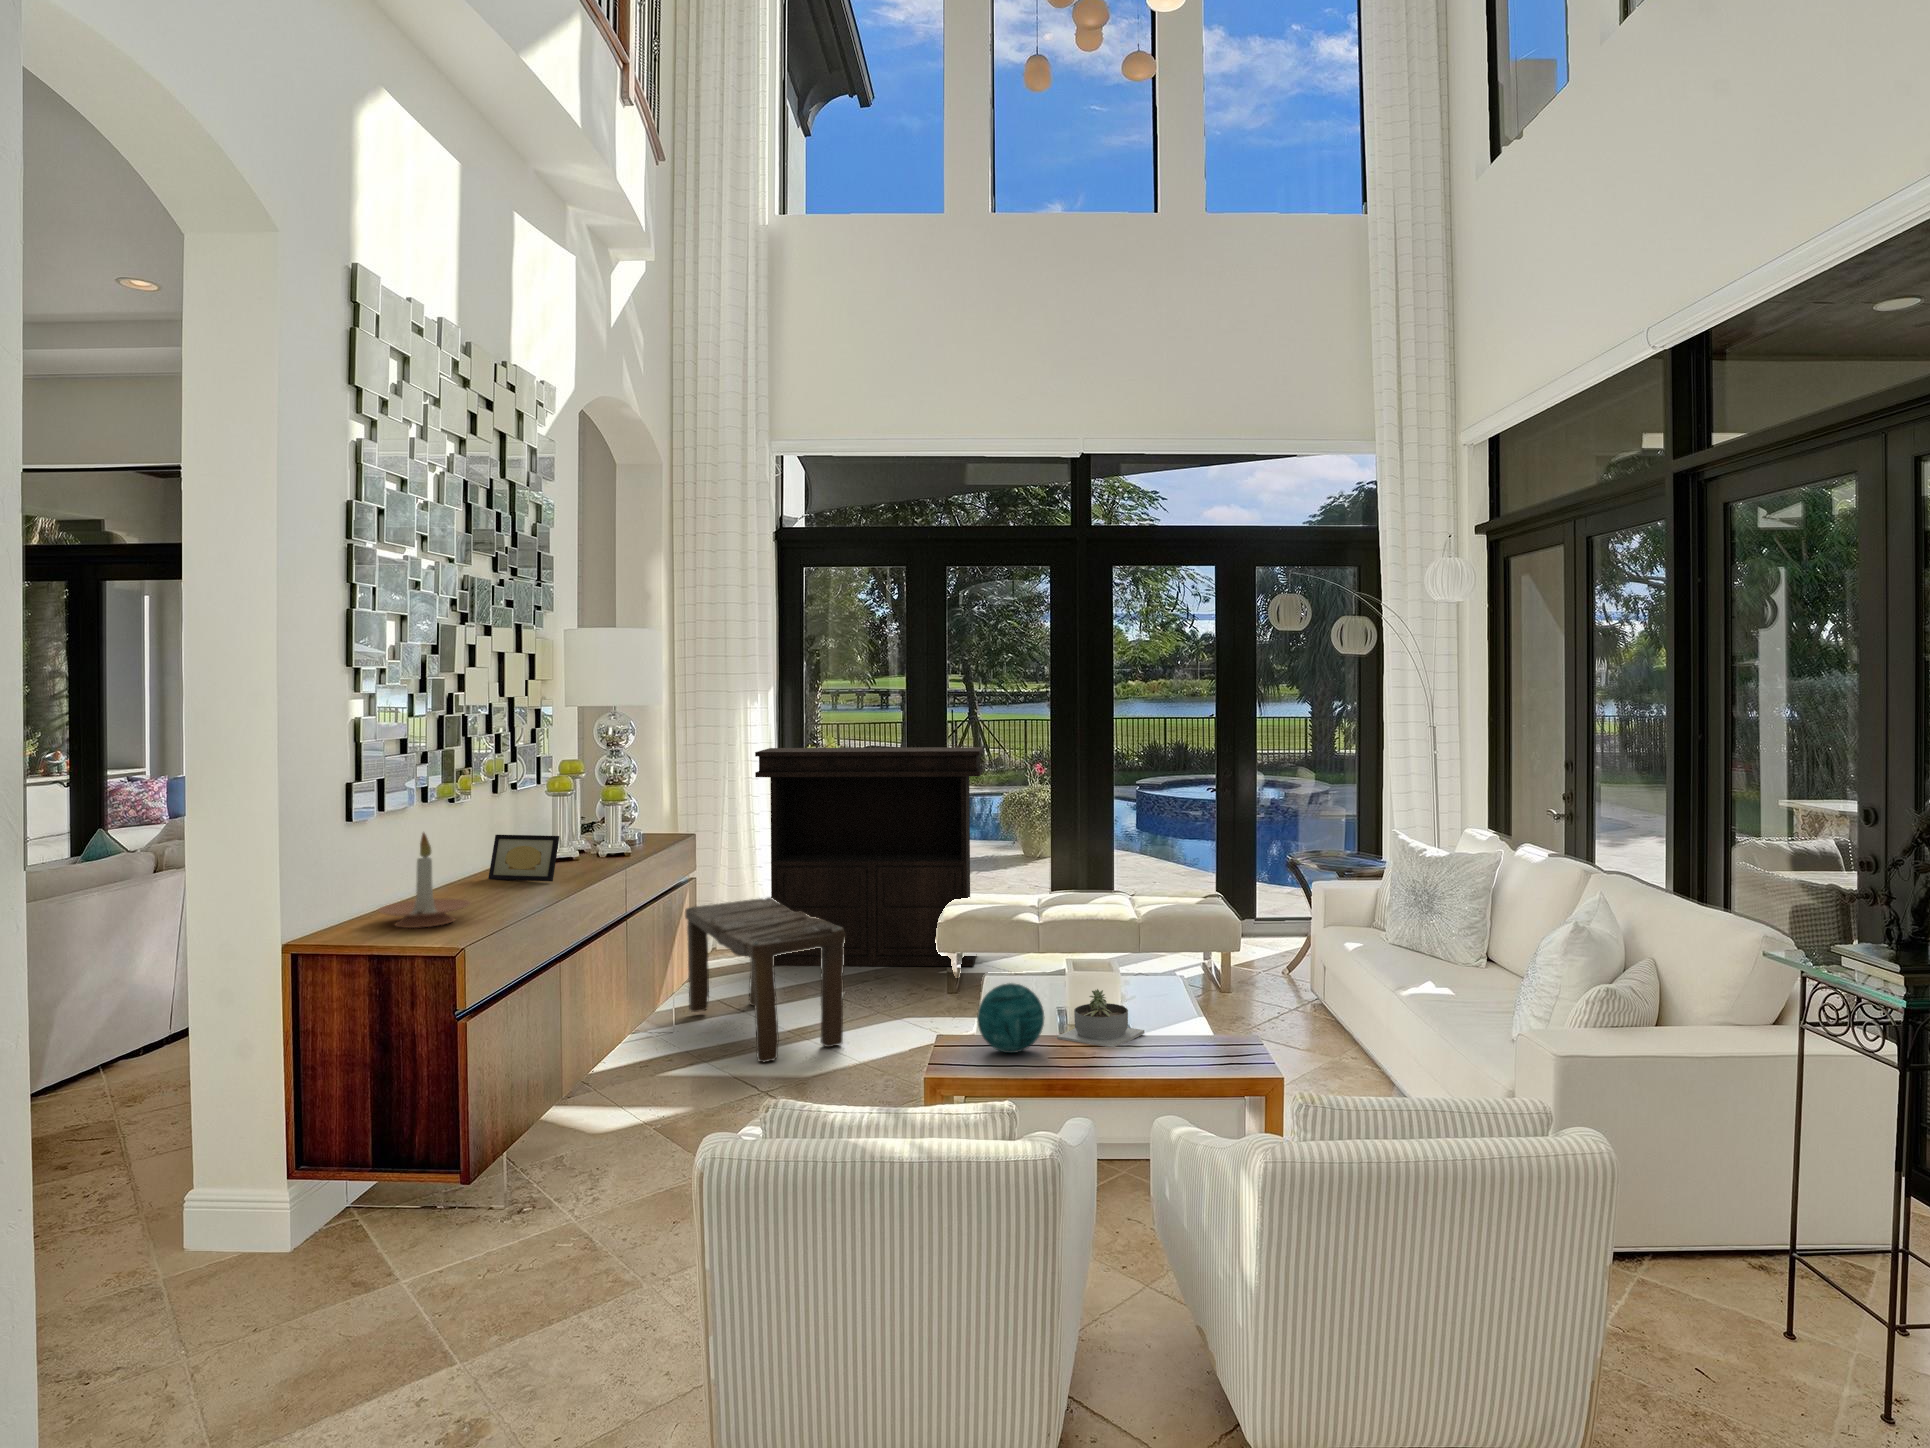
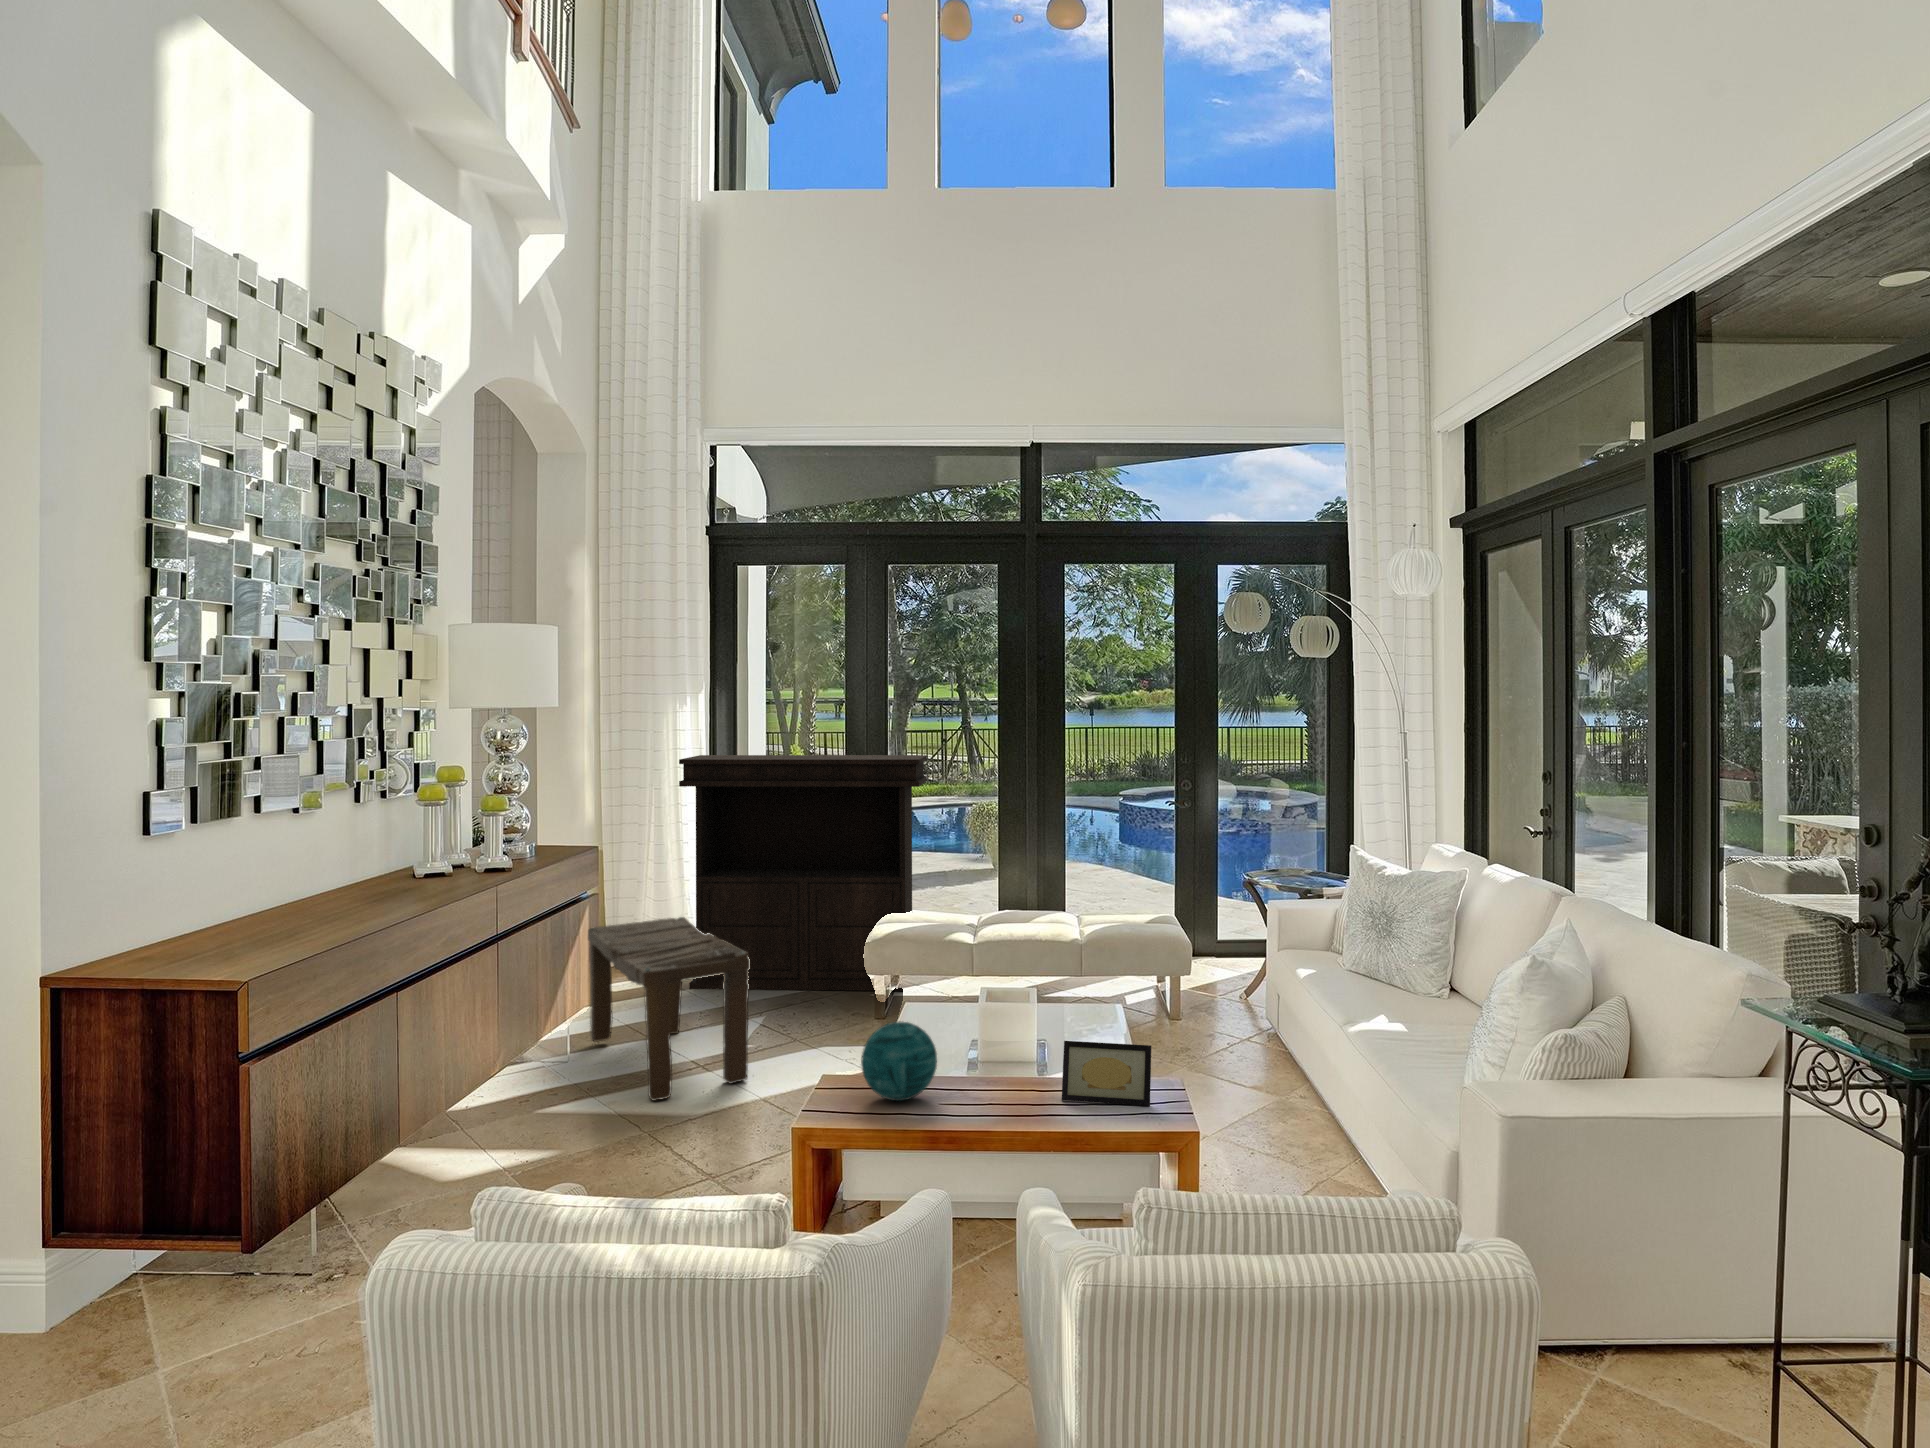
candle holder: present [378,833,470,928] -> none [171,848,283,957]
picture frame: present [488,835,559,881] -> present [1062,1041,1151,1106]
succulent planter: present [1057,989,1144,1048] -> none [957,1027,1057,1097]

